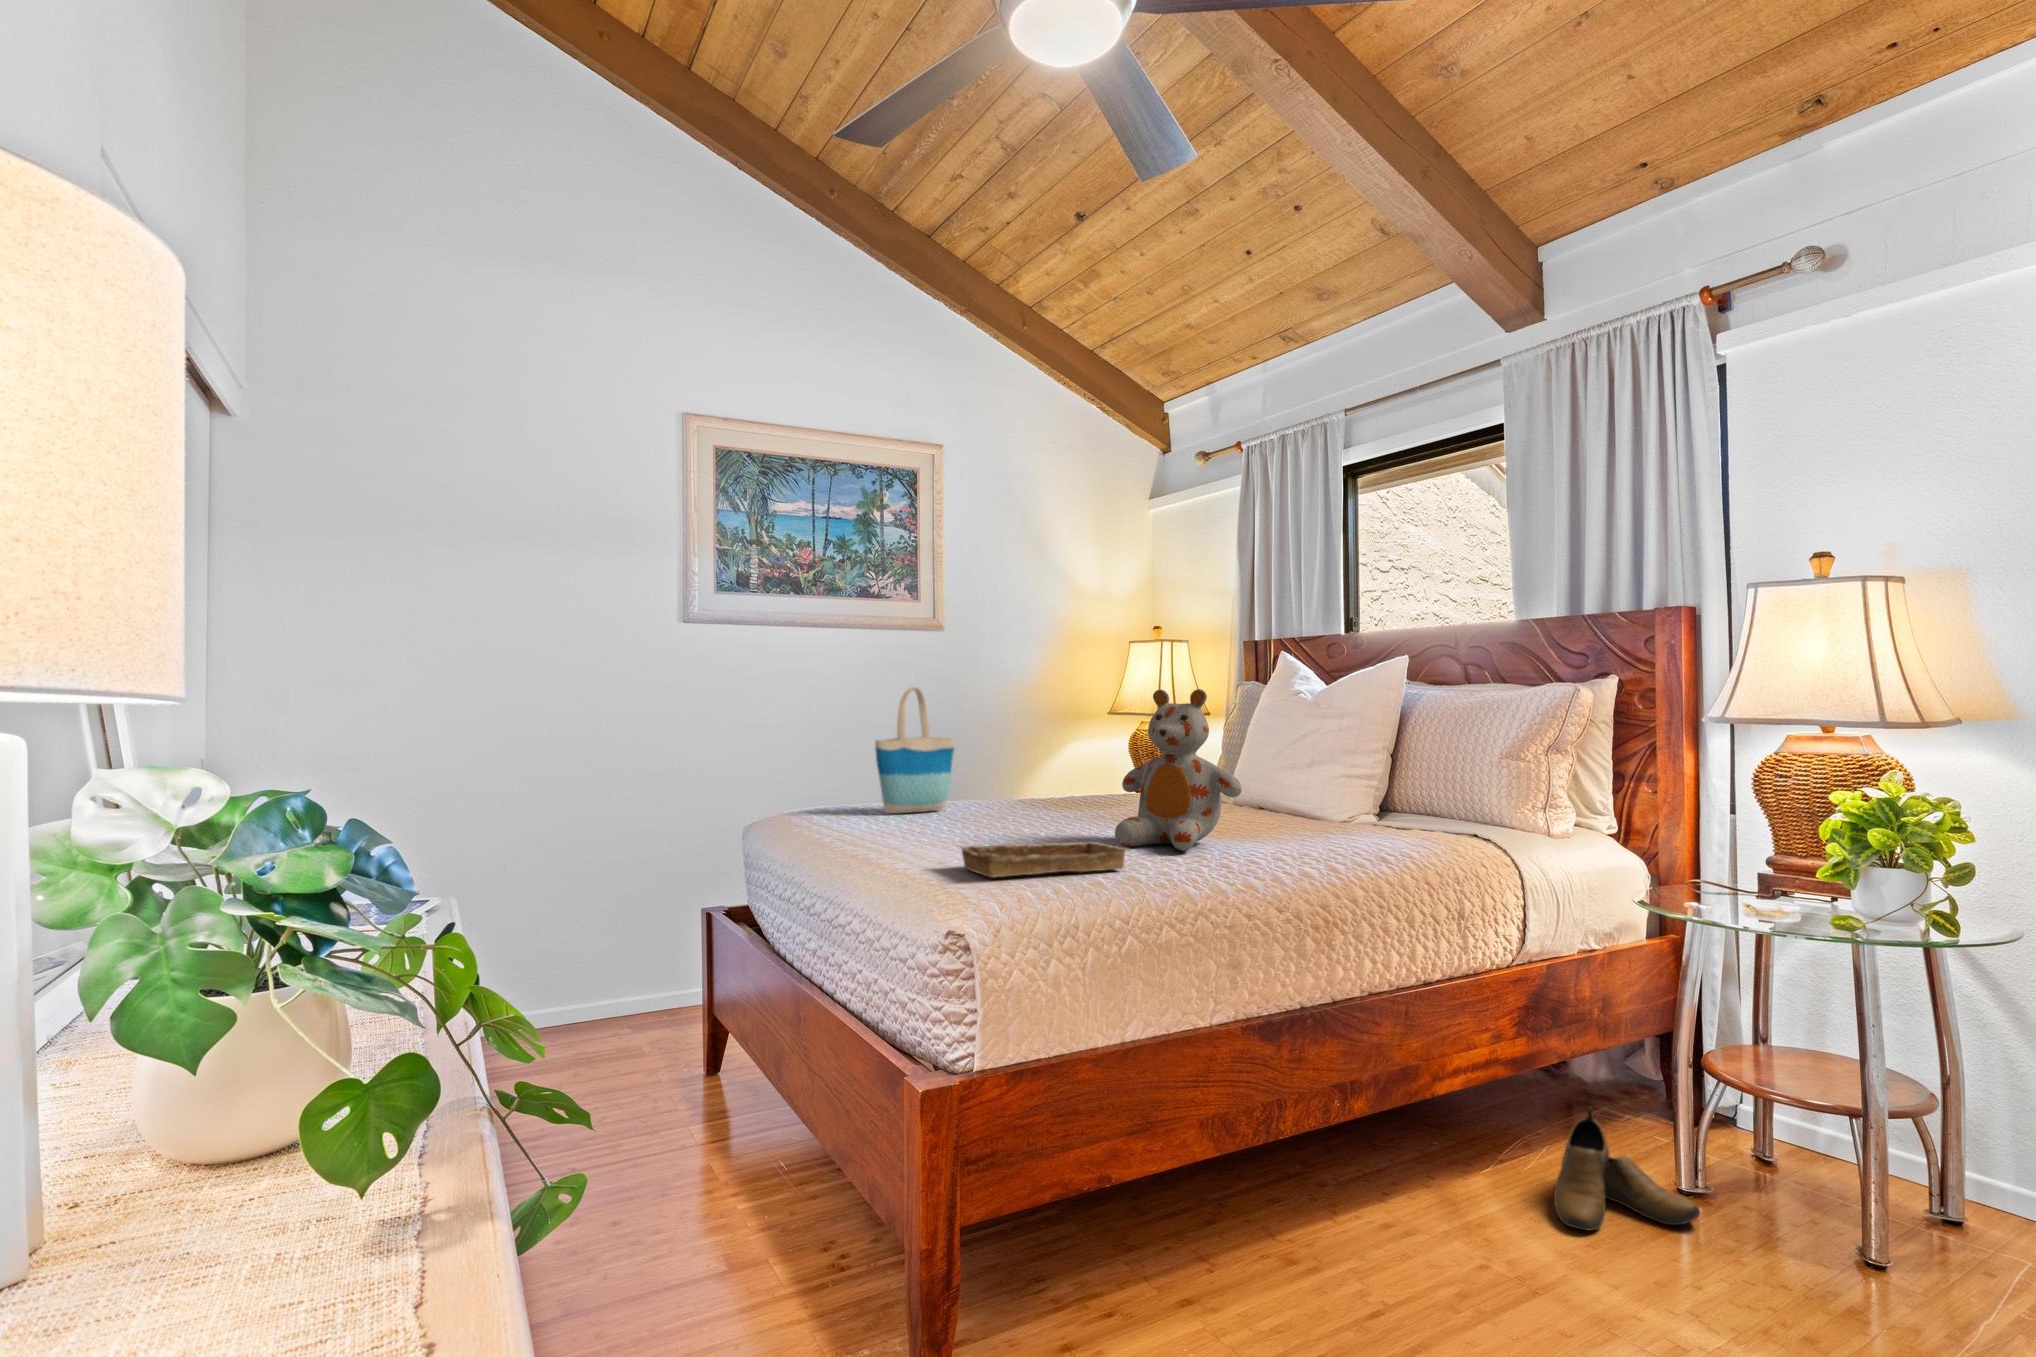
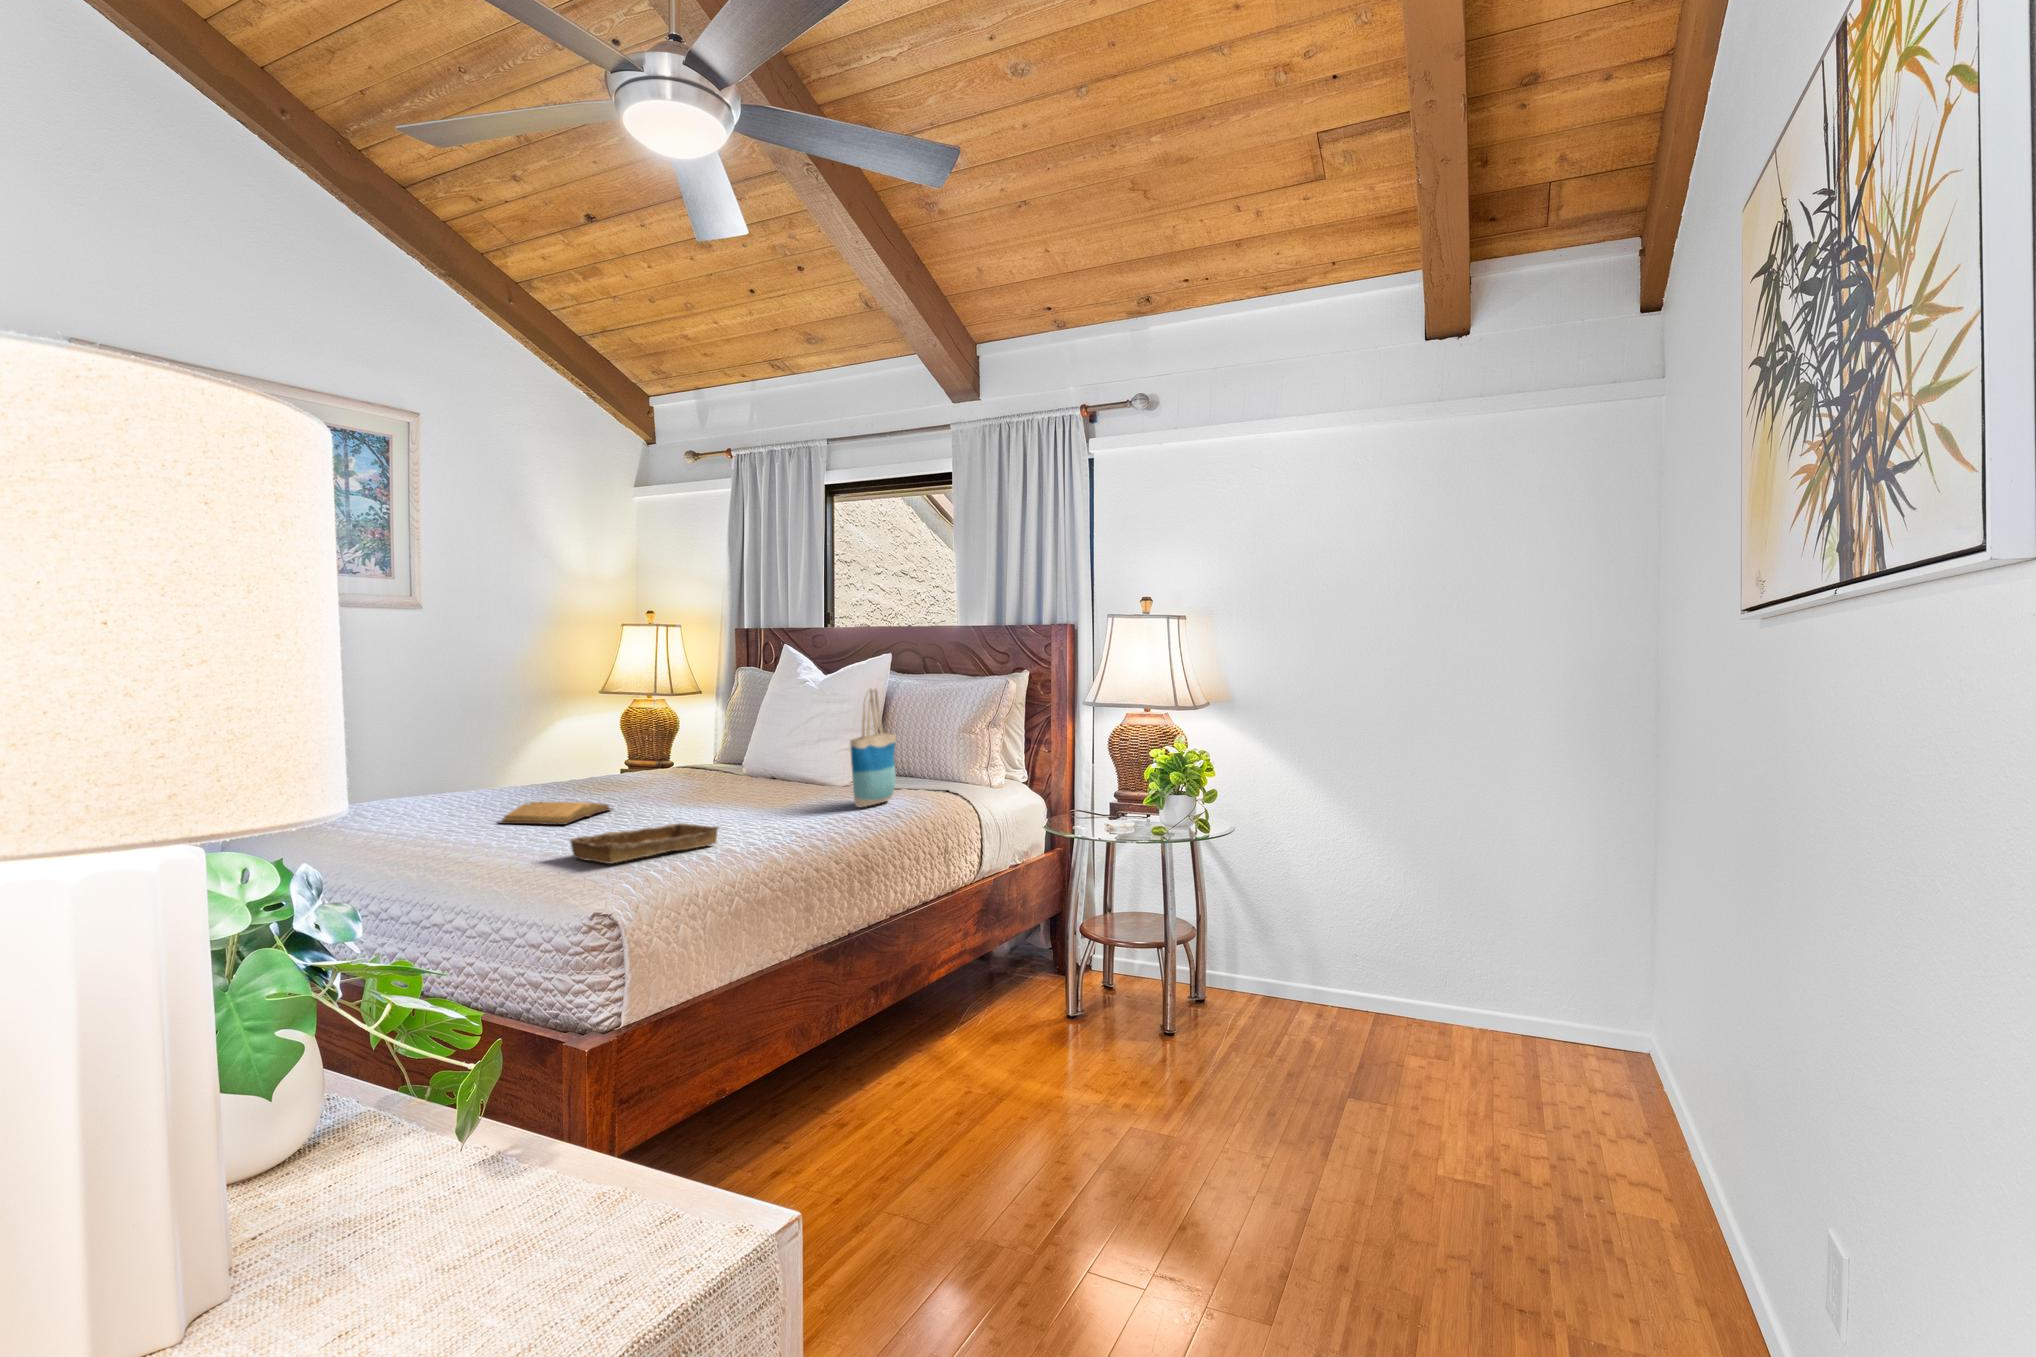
tote bag: present [875,687,955,813] -> present [850,689,896,807]
stuffed bear: present [1115,689,1242,851] -> none [685,689,792,823]
book: none [936,811,1056,836] -> present [499,802,611,825]
shoe: present [1554,1107,1700,1231] -> none [1001,971,1083,1053]

